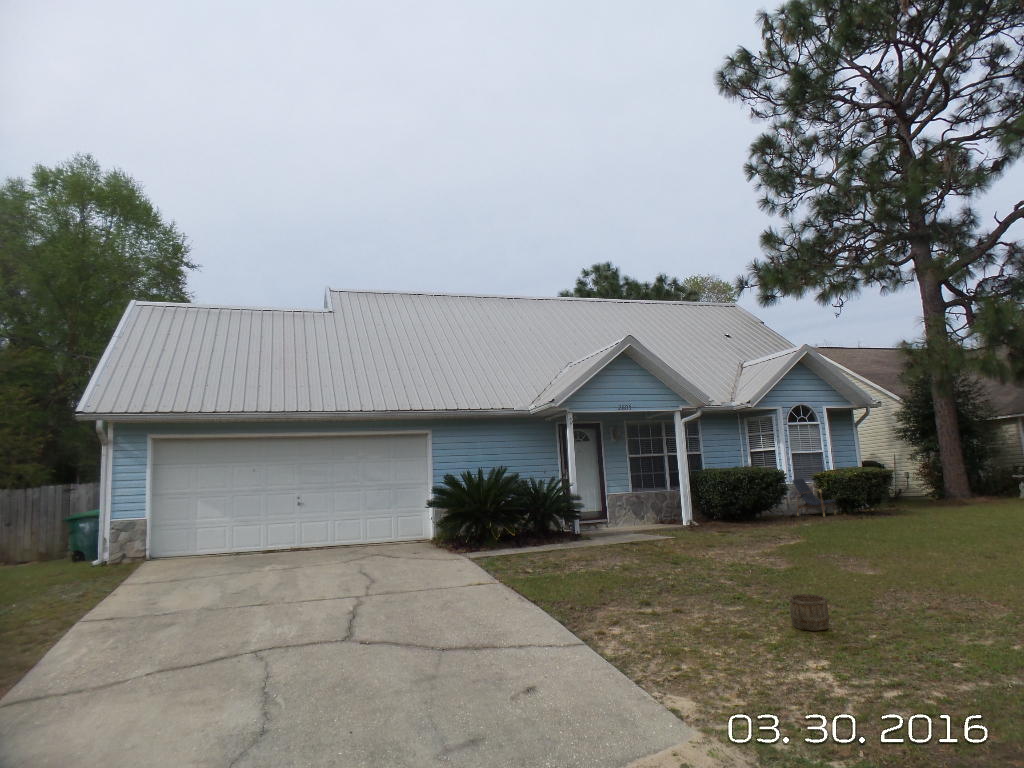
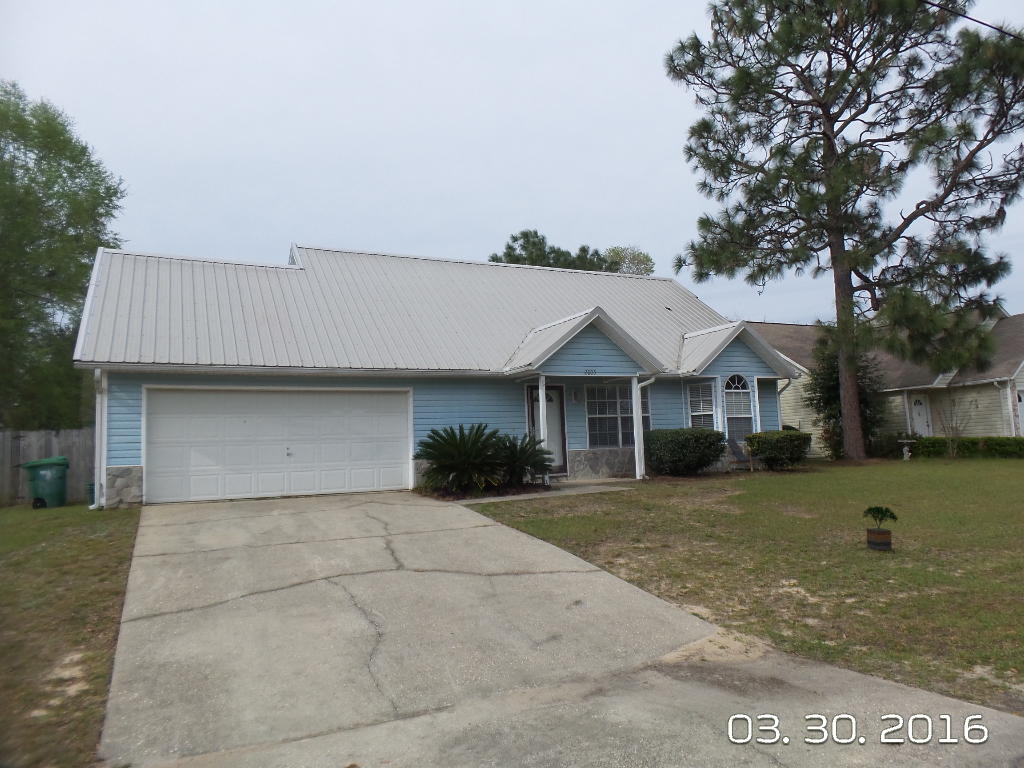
potted tree: none [921,581,972,643] -> present [862,506,897,550]
wooden bucket: present [788,594,829,631] -> none [762,519,793,545]

